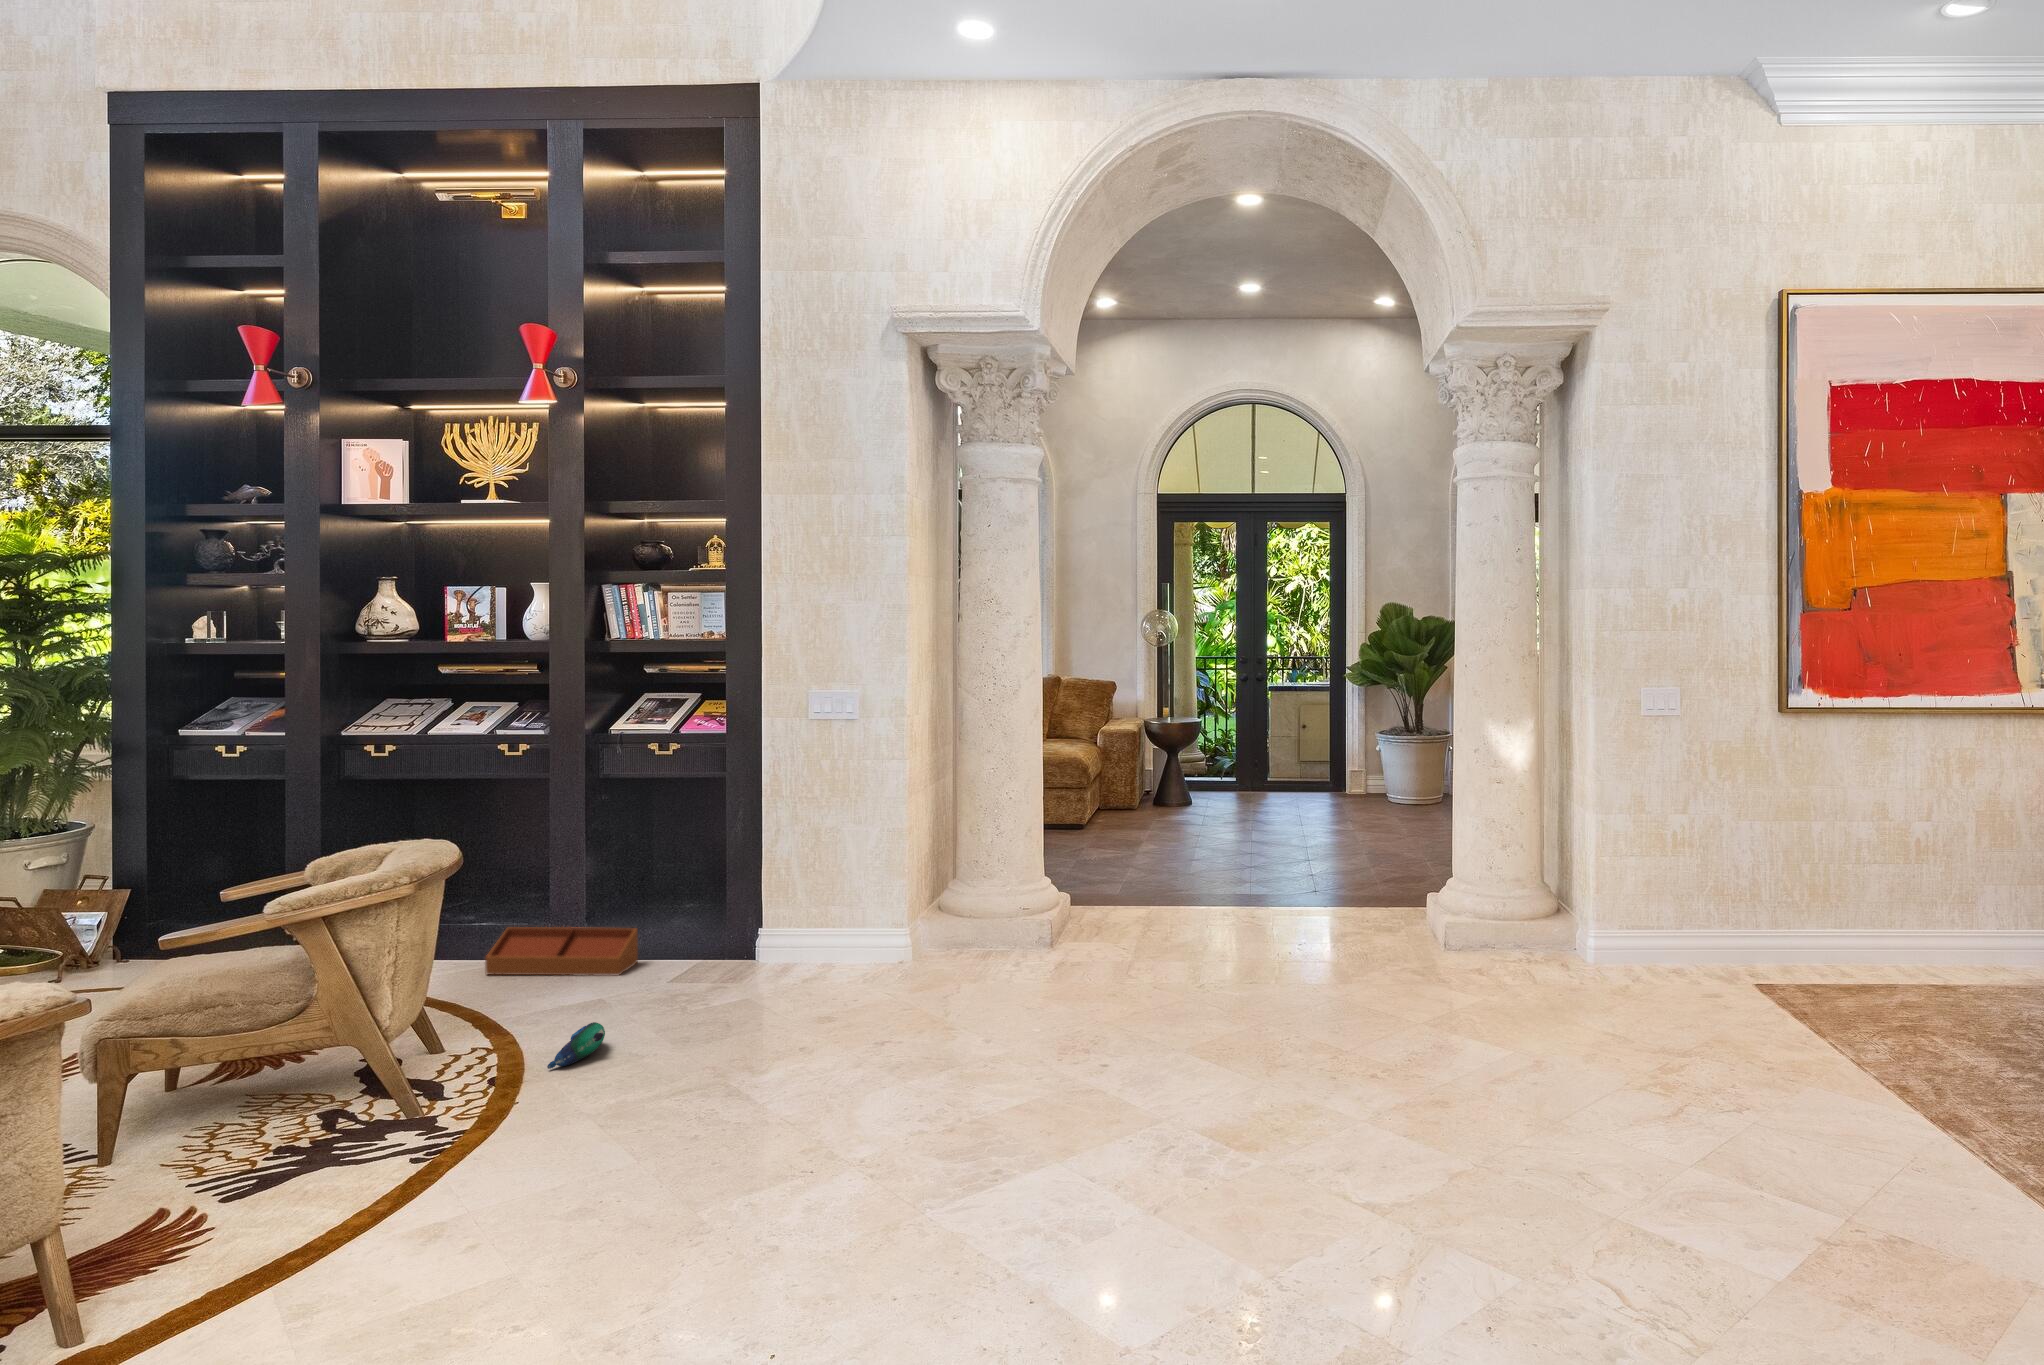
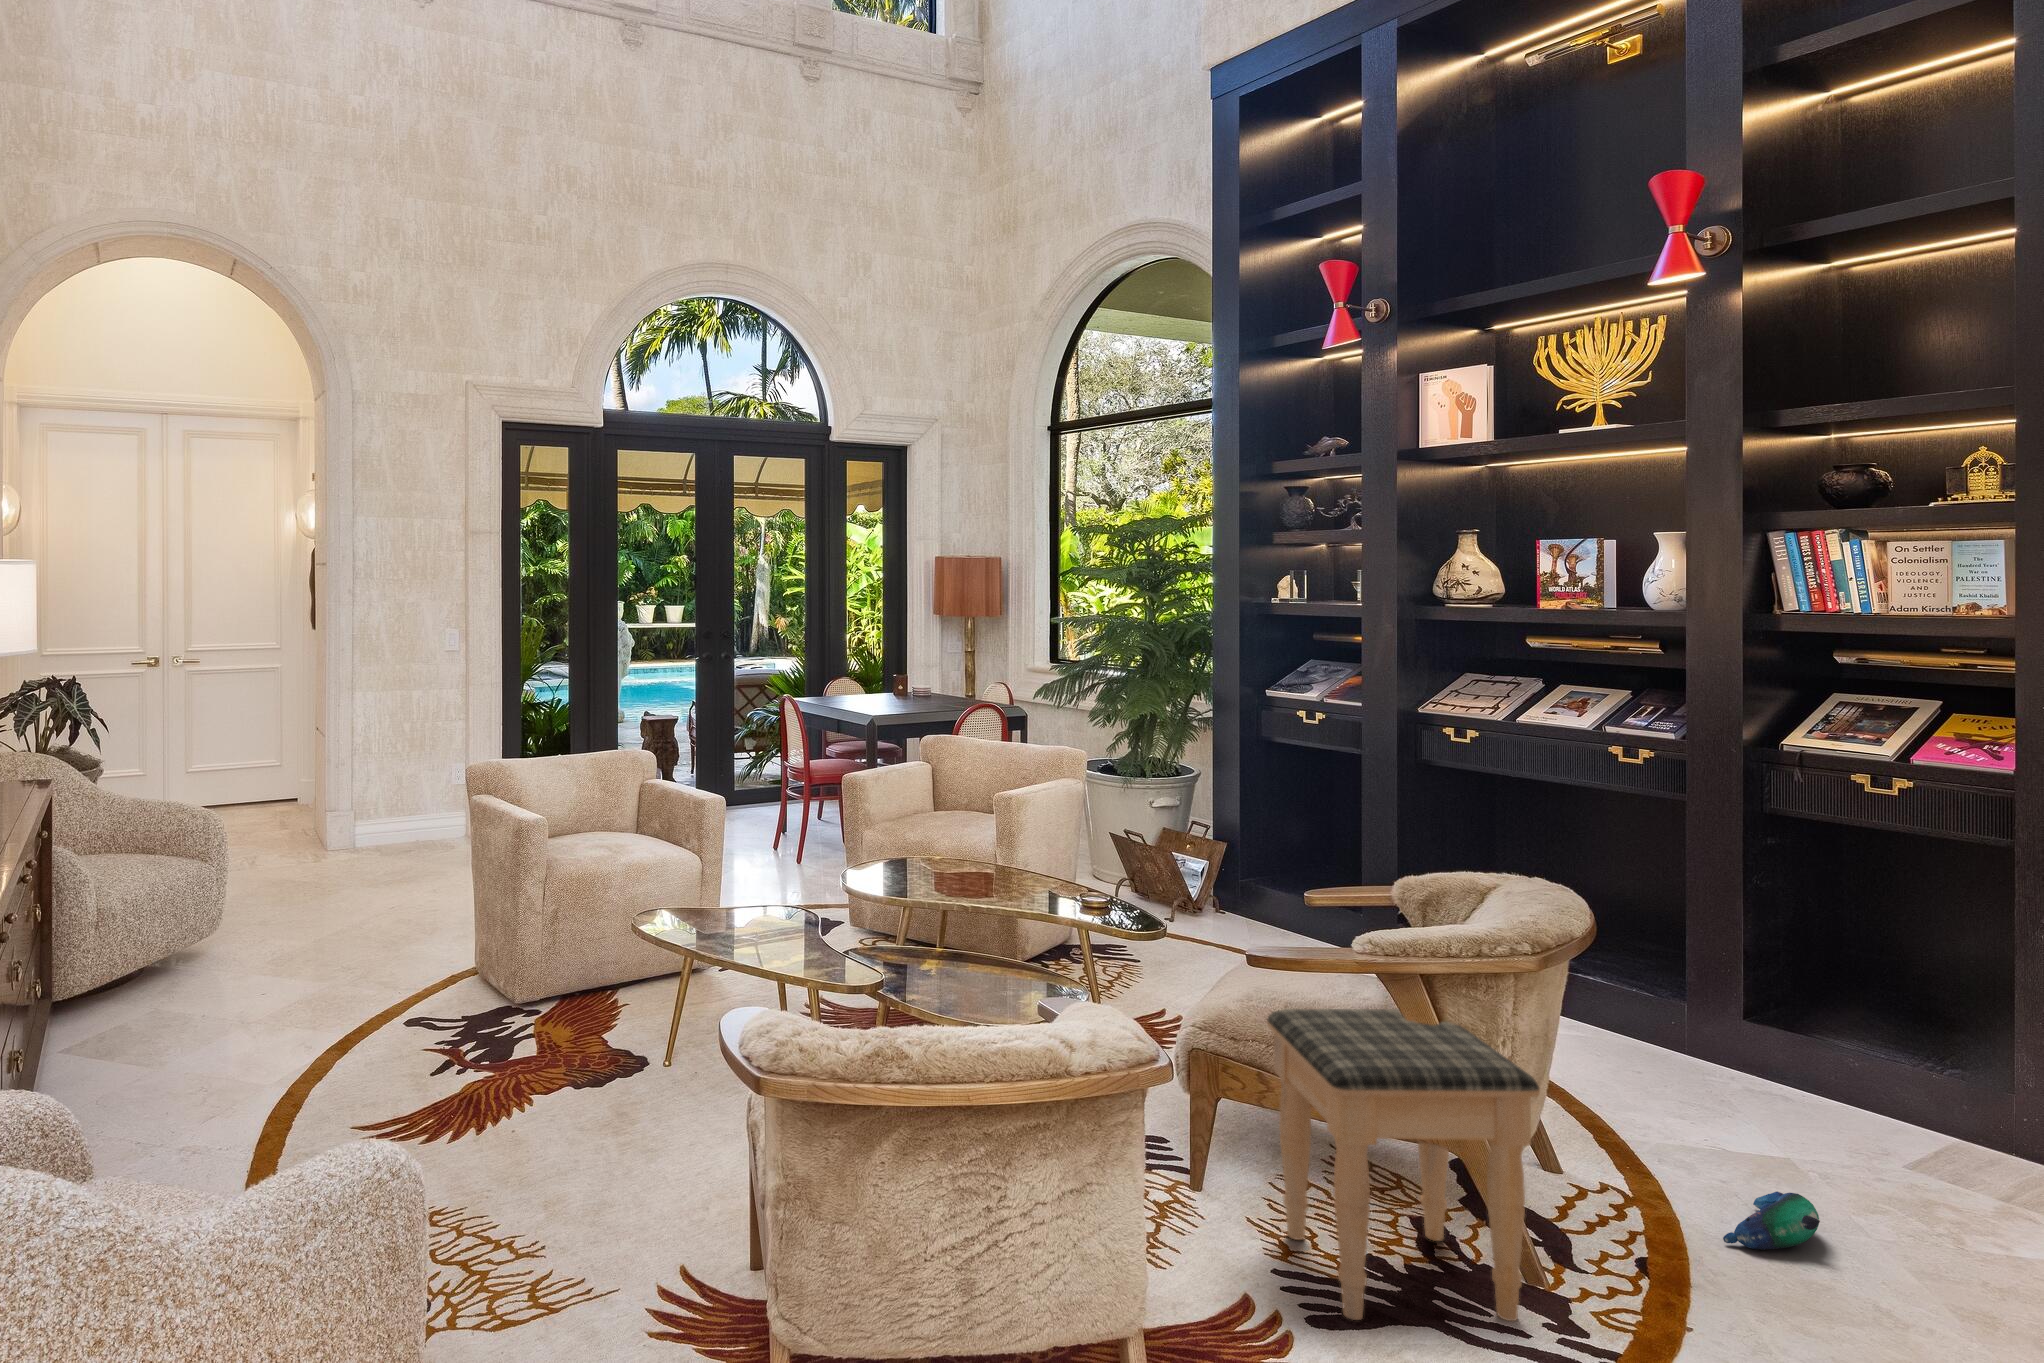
storage bin: present [485,927,638,976] -> none [1600,996,1842,1122]
footstool: none [191,980,417,1225] -> present [1267,1009,1540,1321]

